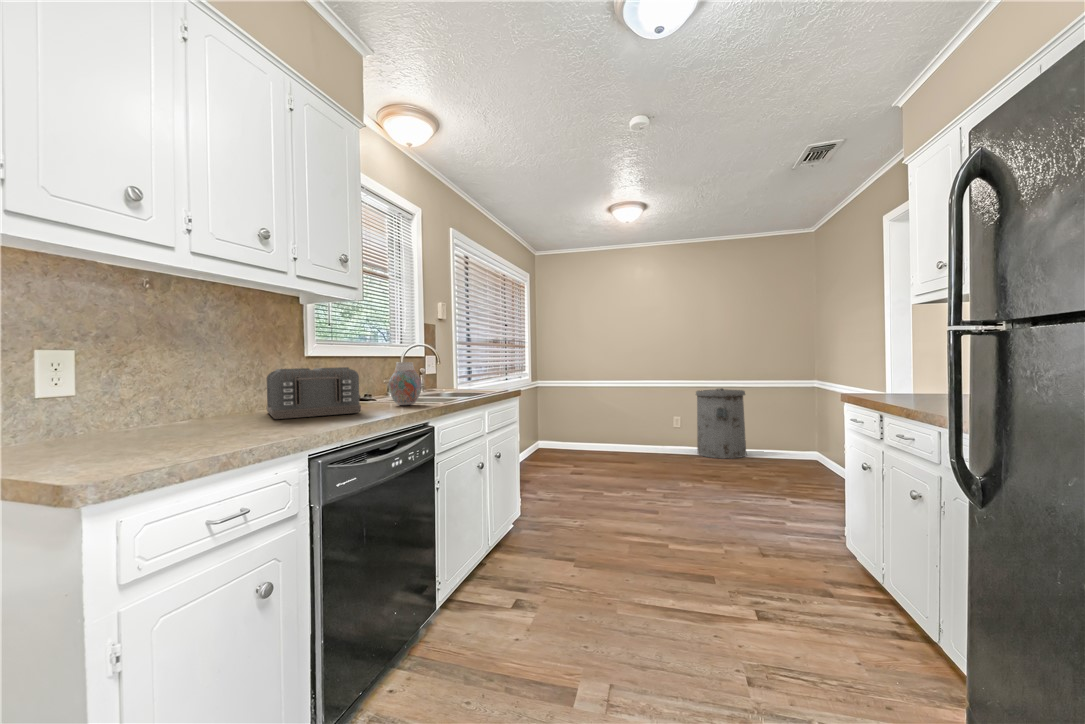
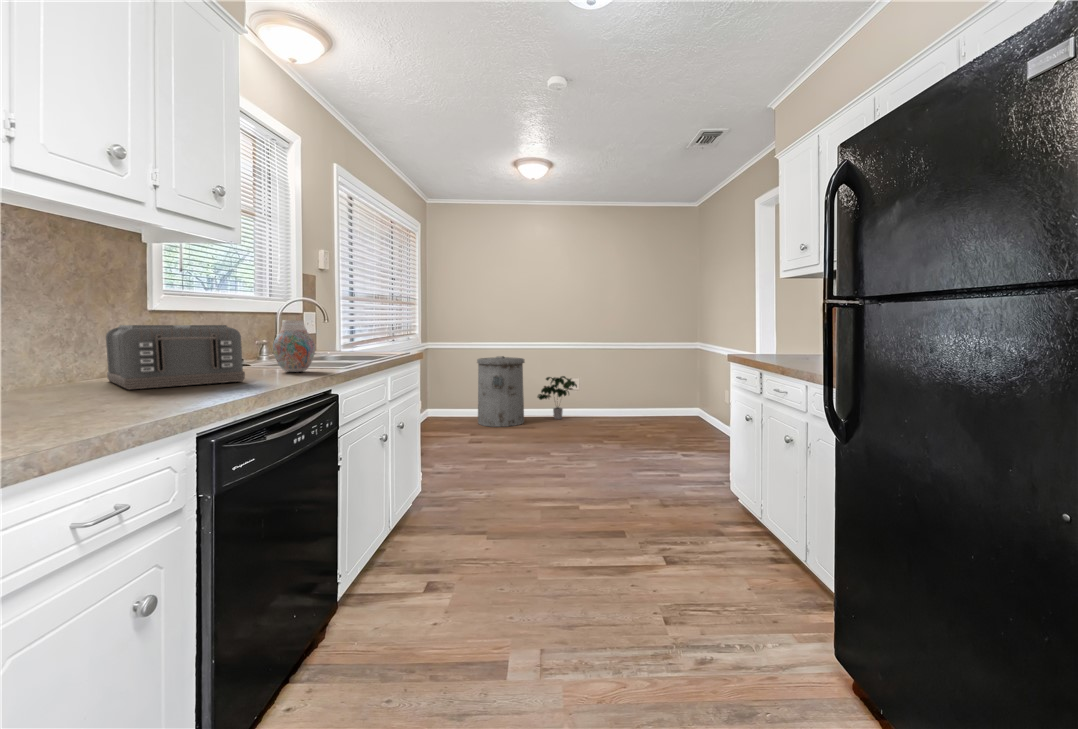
trash can: present [696,388,746,459] -> present [477,356,524,427]
potted plant: none [640,409,680,451] -> present [538,376,577,419]

